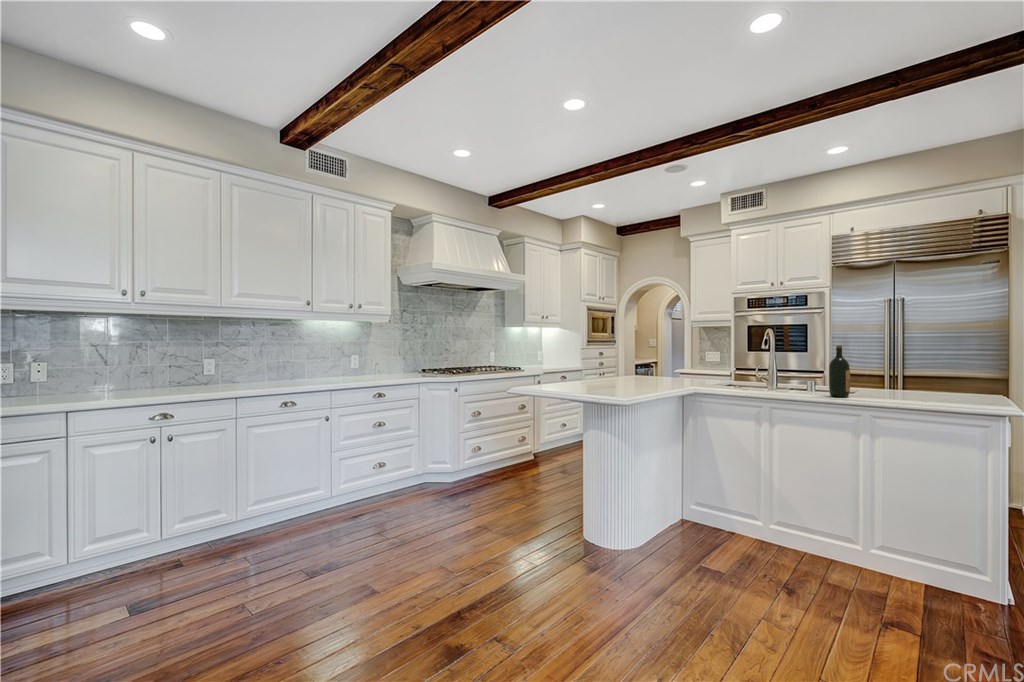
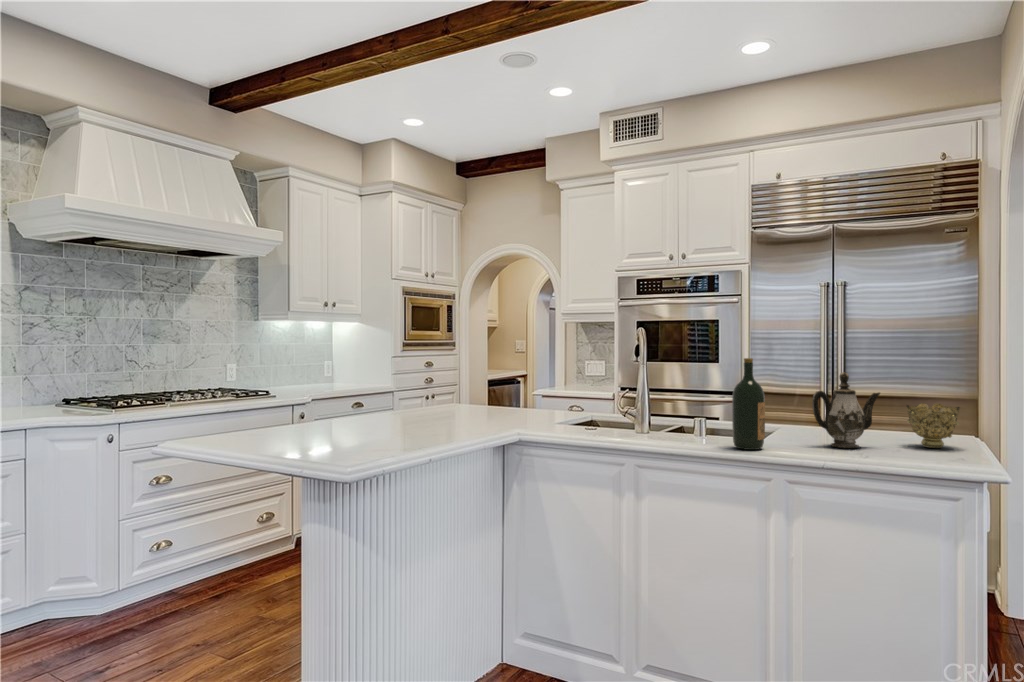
teapot: none [881,354,927,398] -> present [812,372,880,448]
decorative bowl: none [944,372,981,399] -> present [906,403,960,448]

